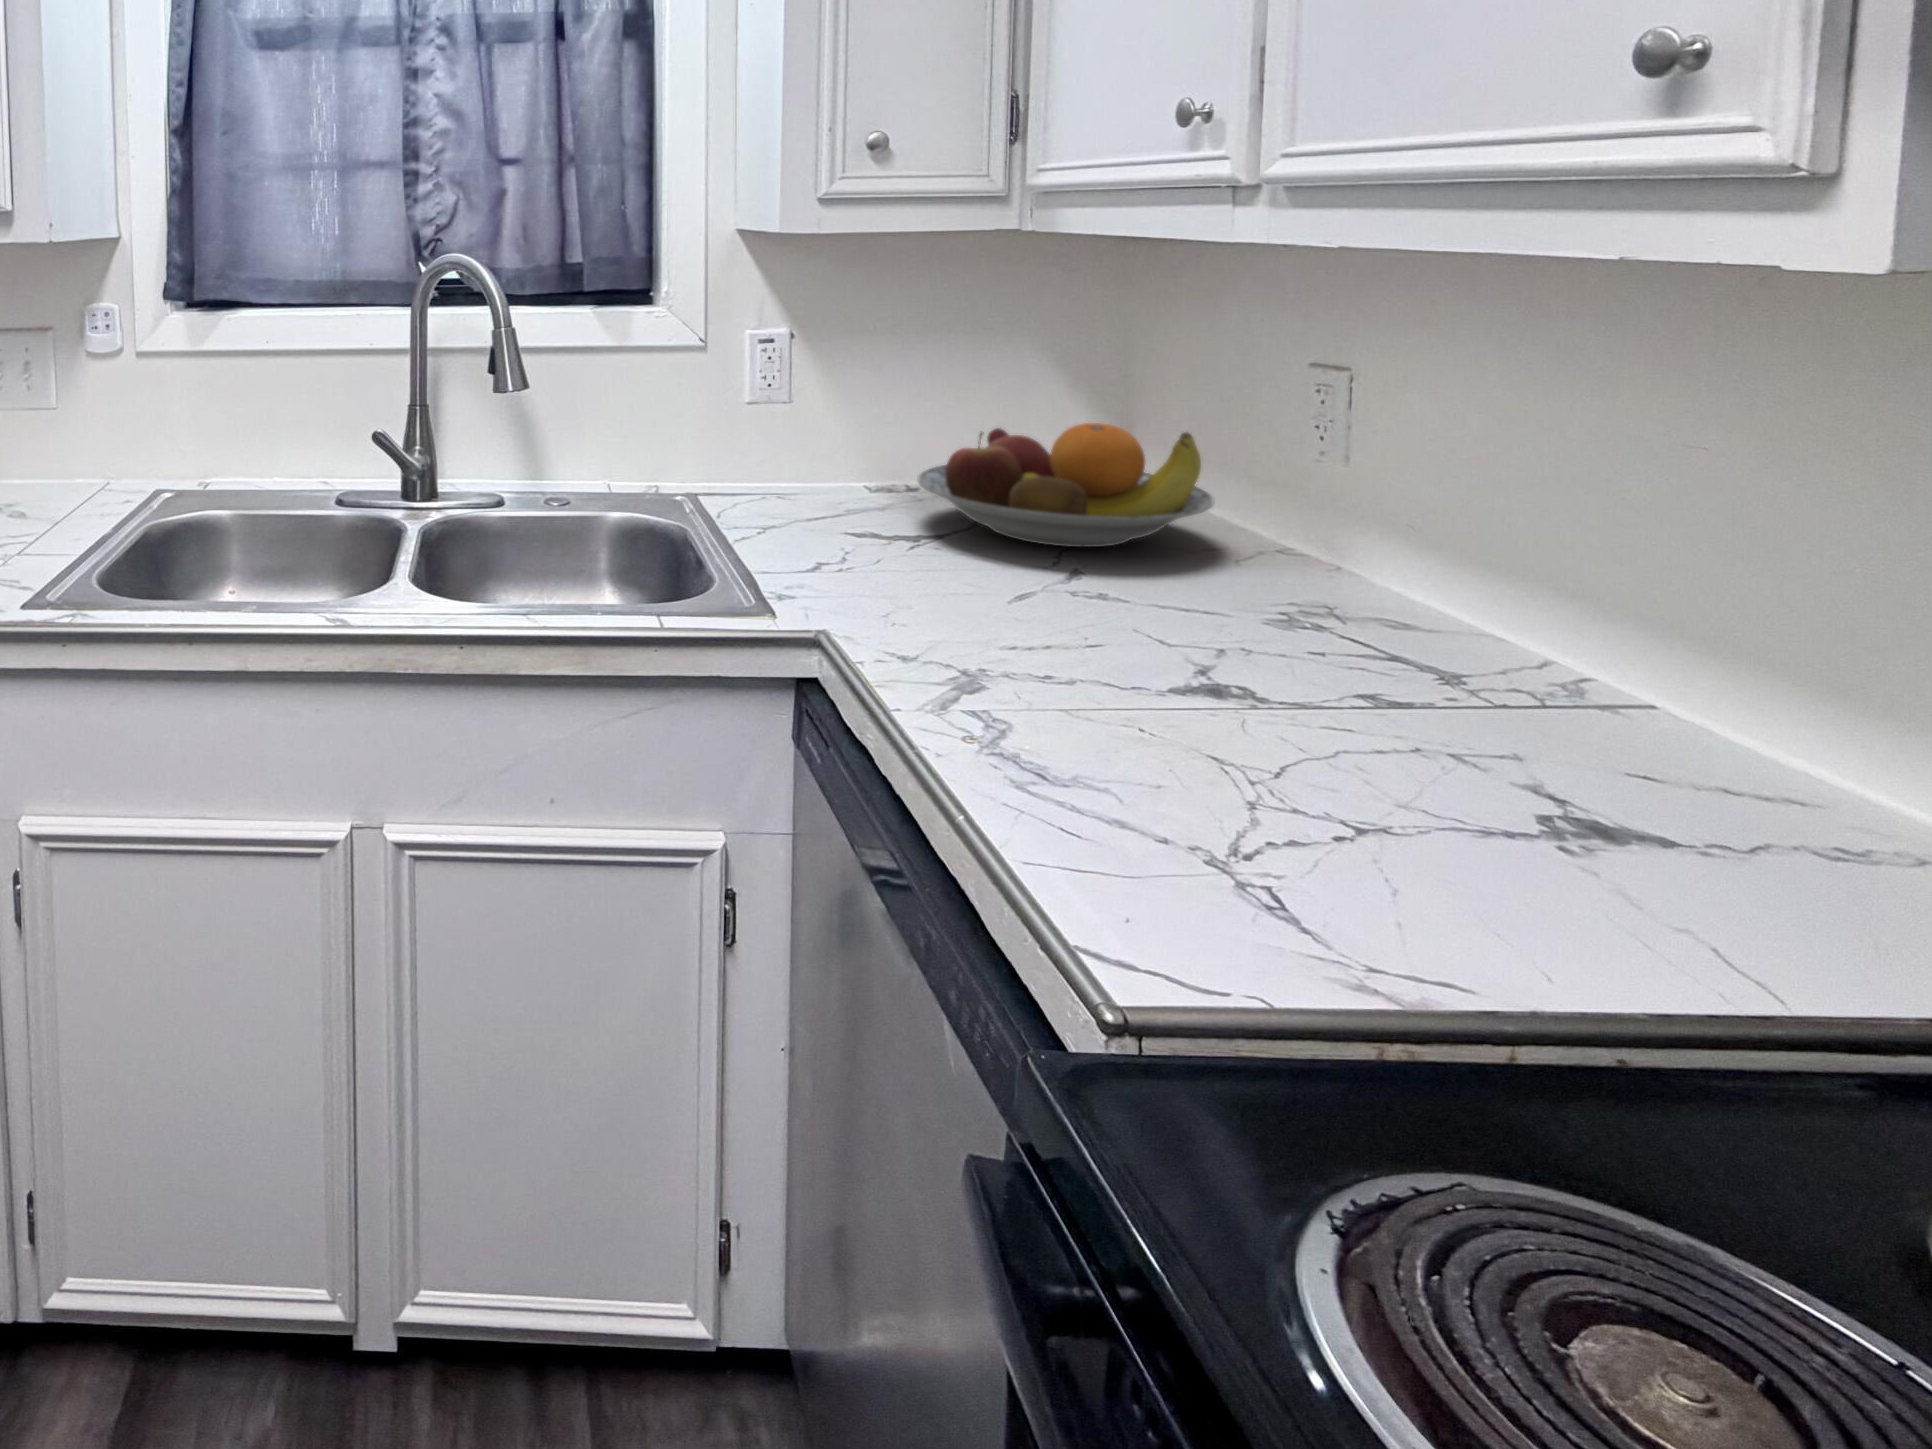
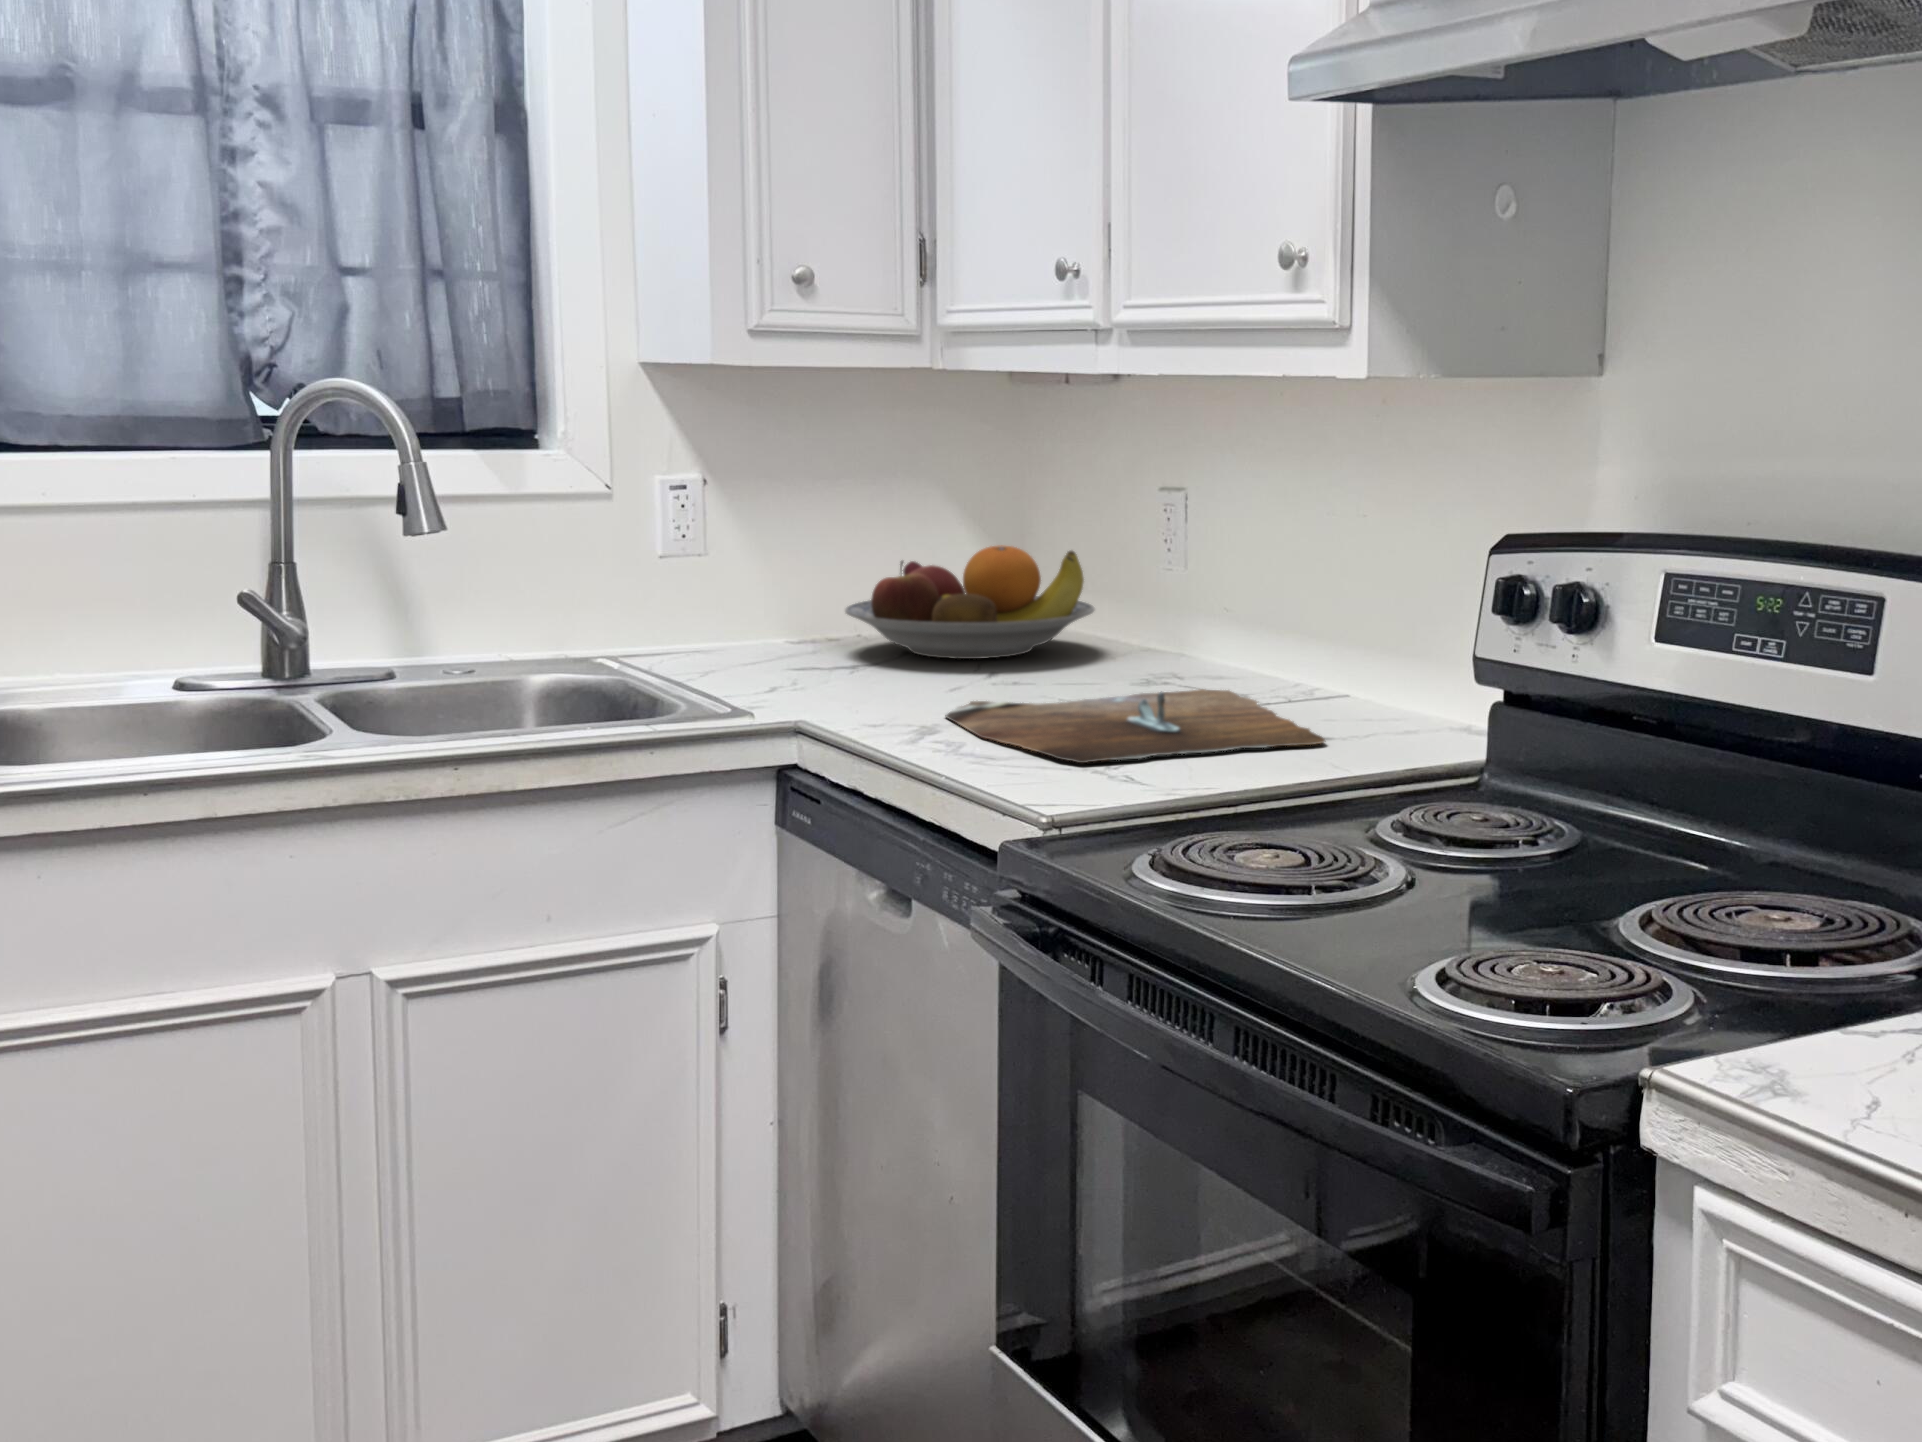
cutting board: none [998,632,1655,847] -> present [945,689,1325,763]

